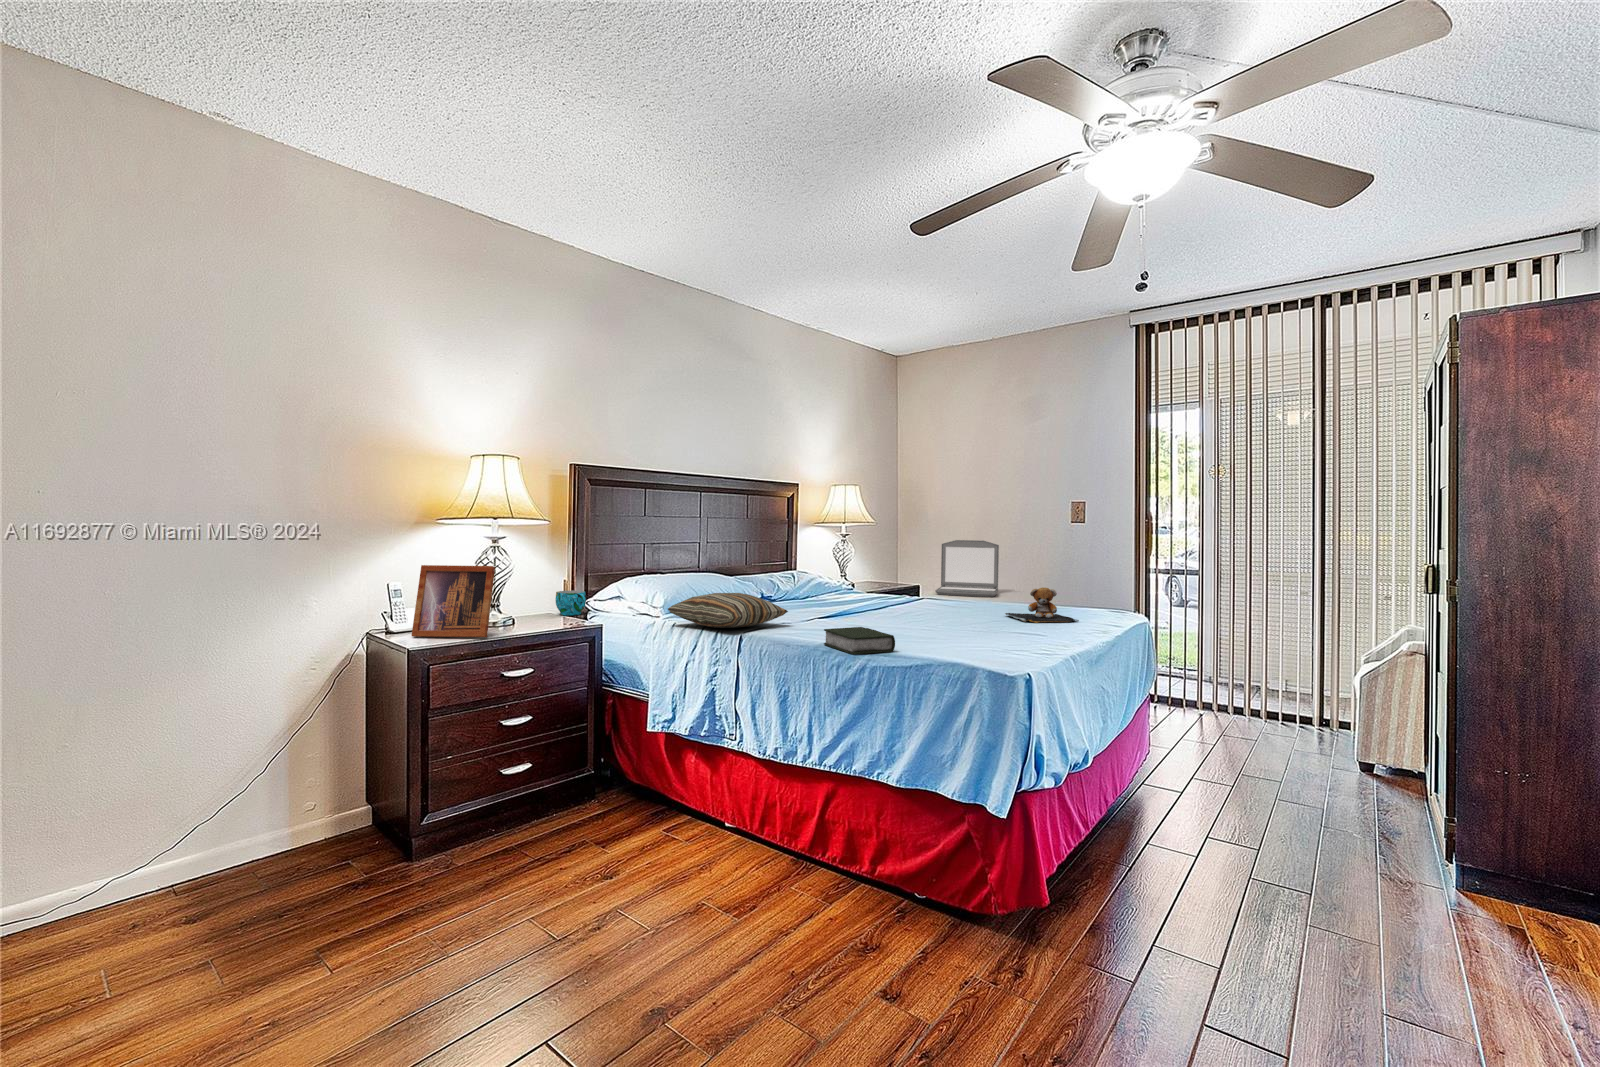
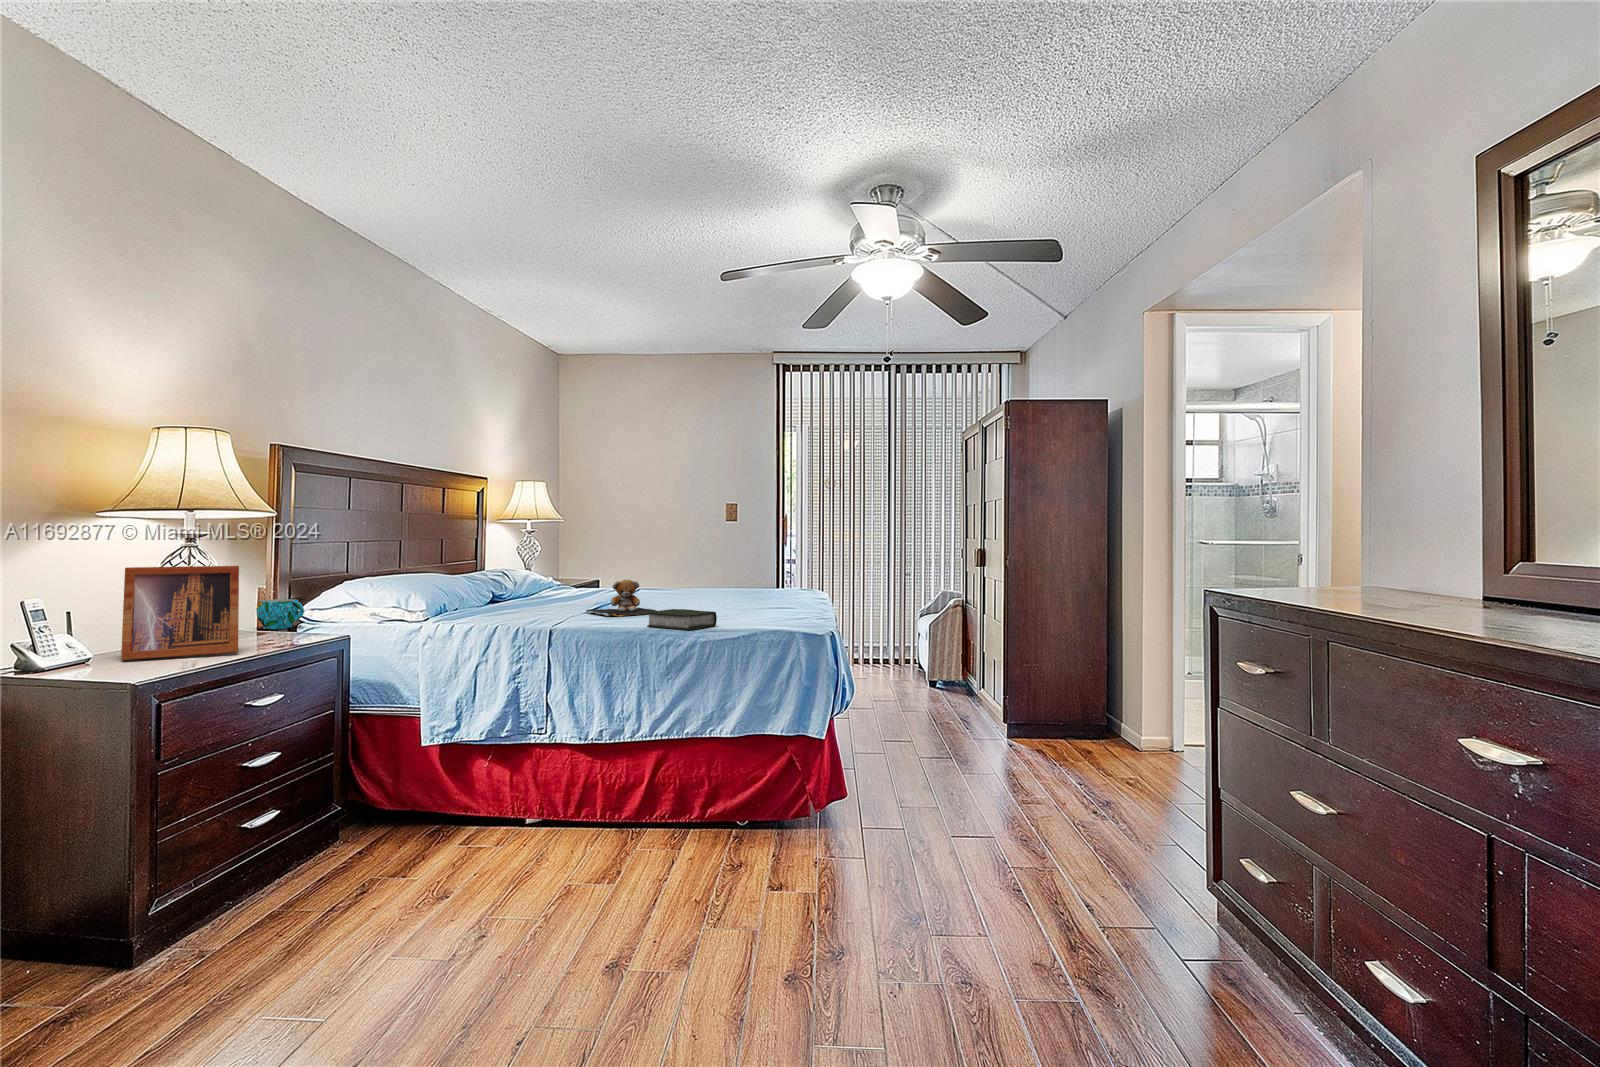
laptop: present [935,540,999,597] -> none [640,537,700,590]
teddy bear: present [1005,587,1079,623] -> present [586,580,656,616]
pillow: present [668,593,788,628] -> none [451,588,577,624]

